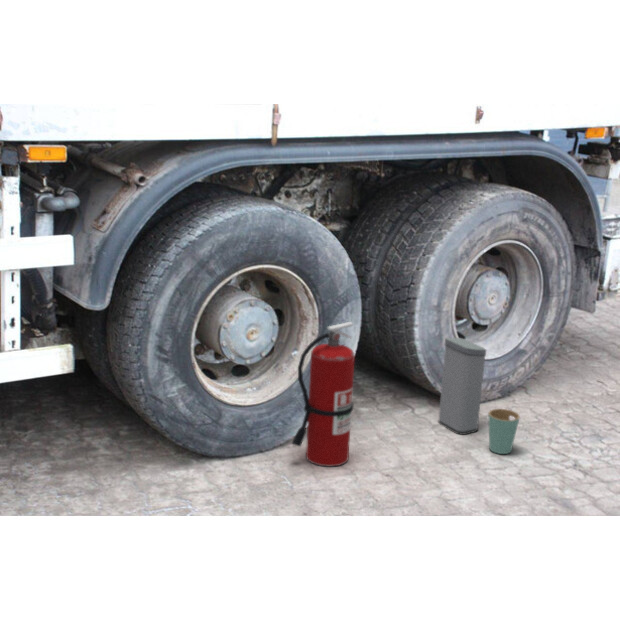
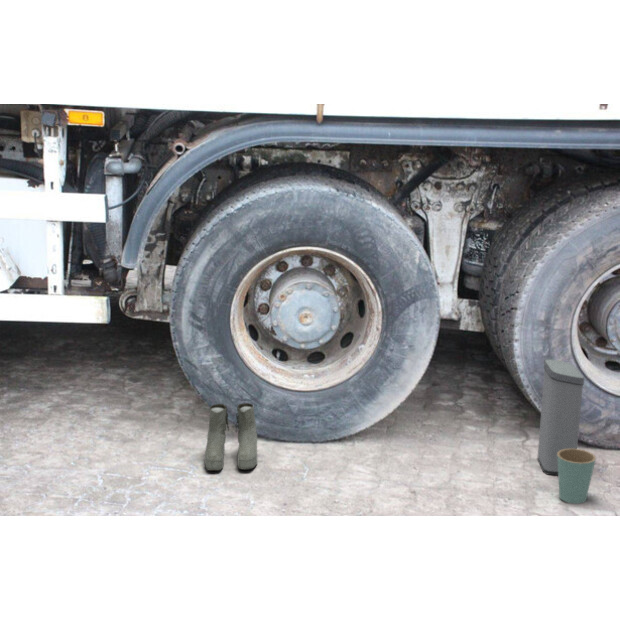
fire extinguisher: present [292,322,355,467] -> none [326,317,396,471]
boots: none [187,427,248,501] -> present [205,403,257,471]

